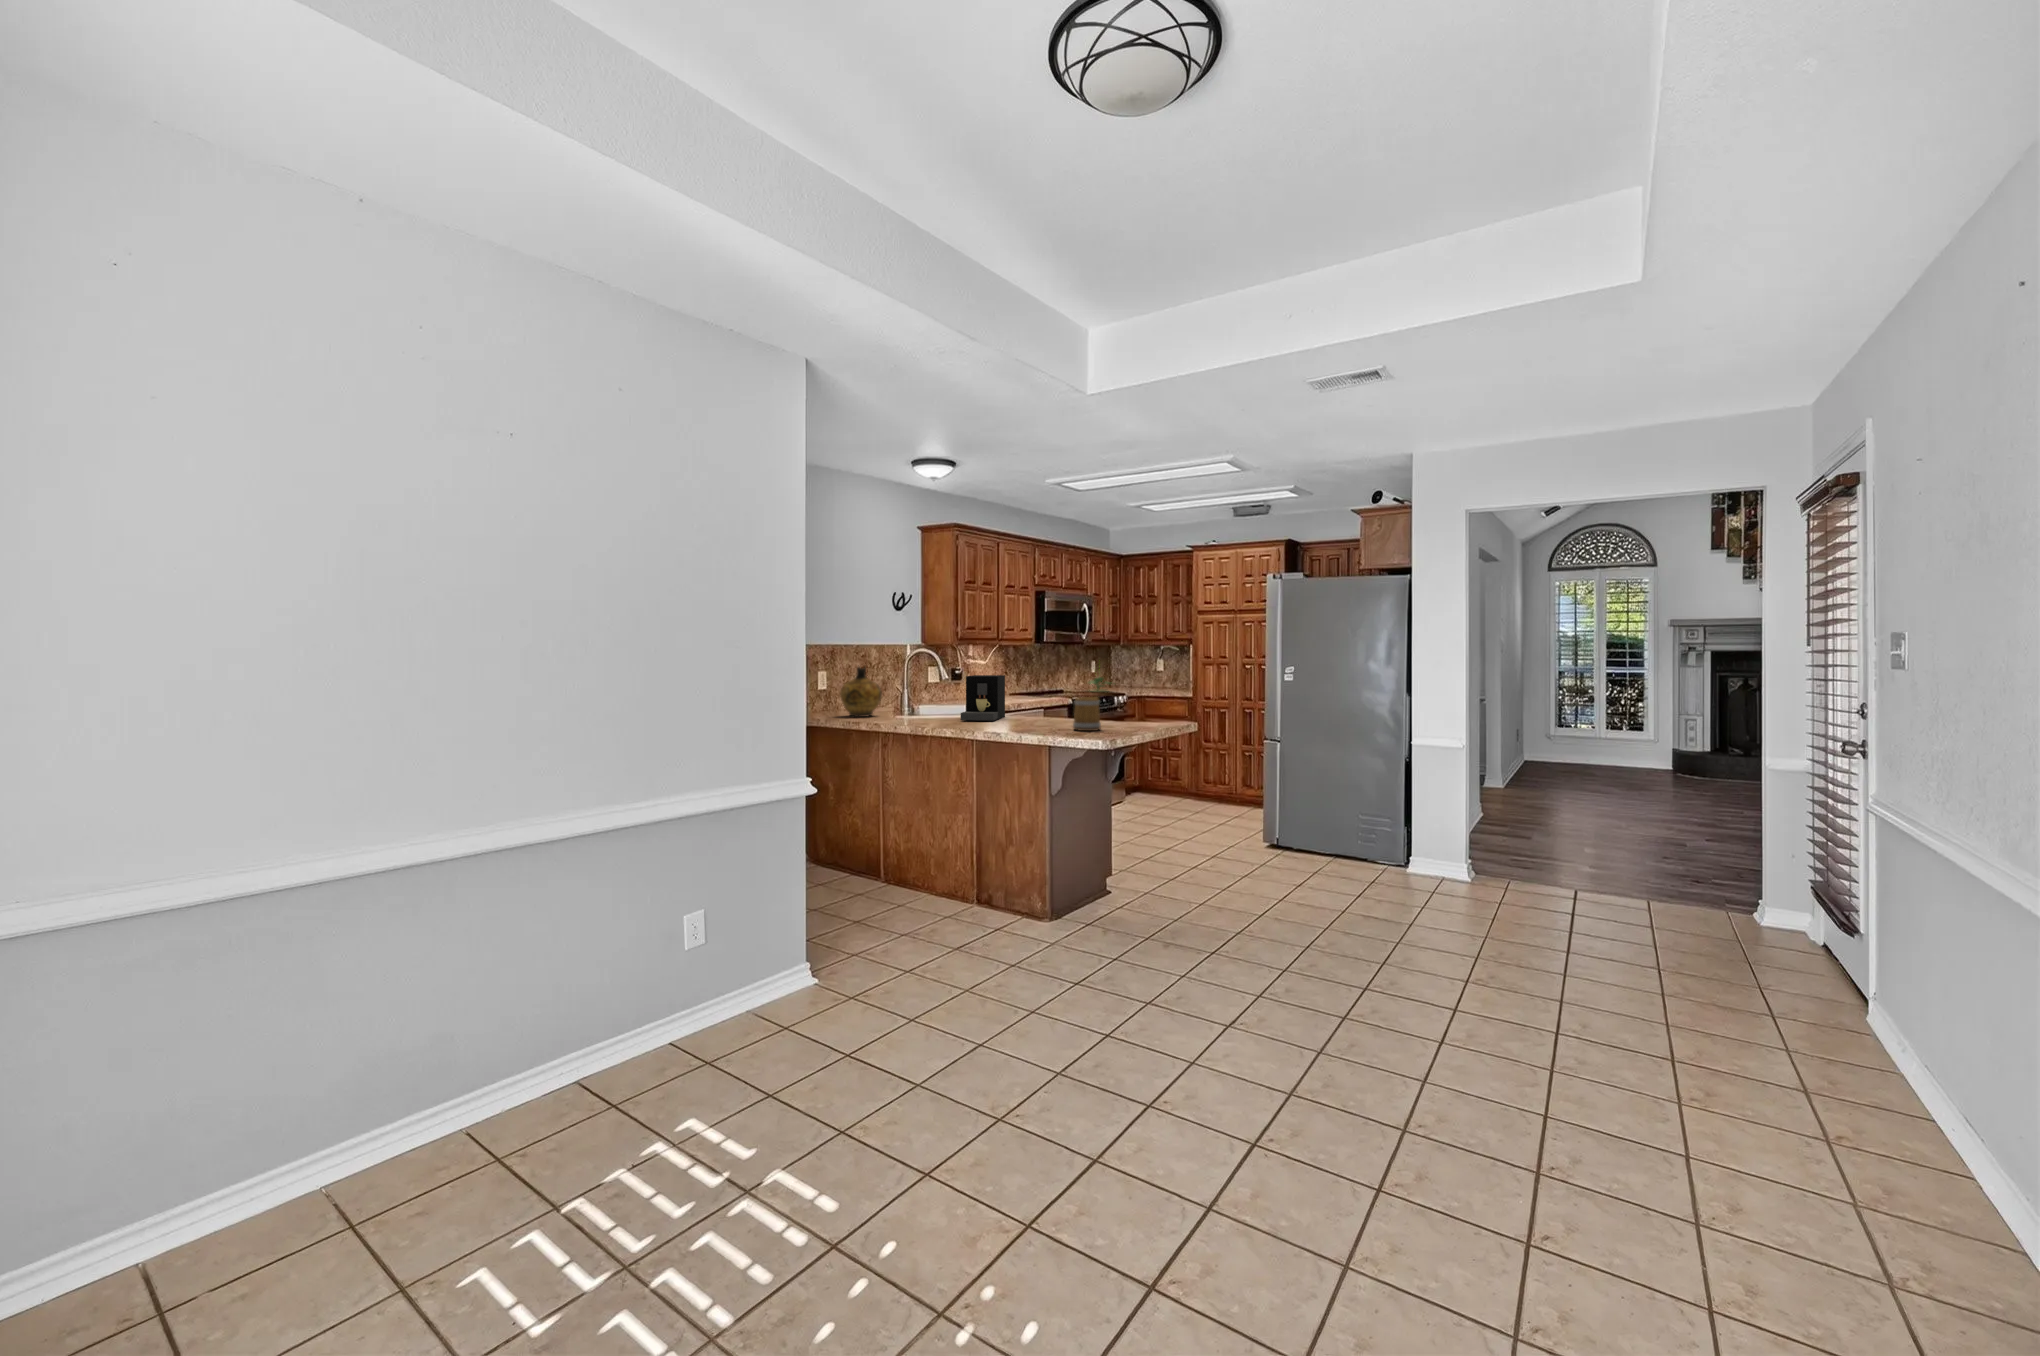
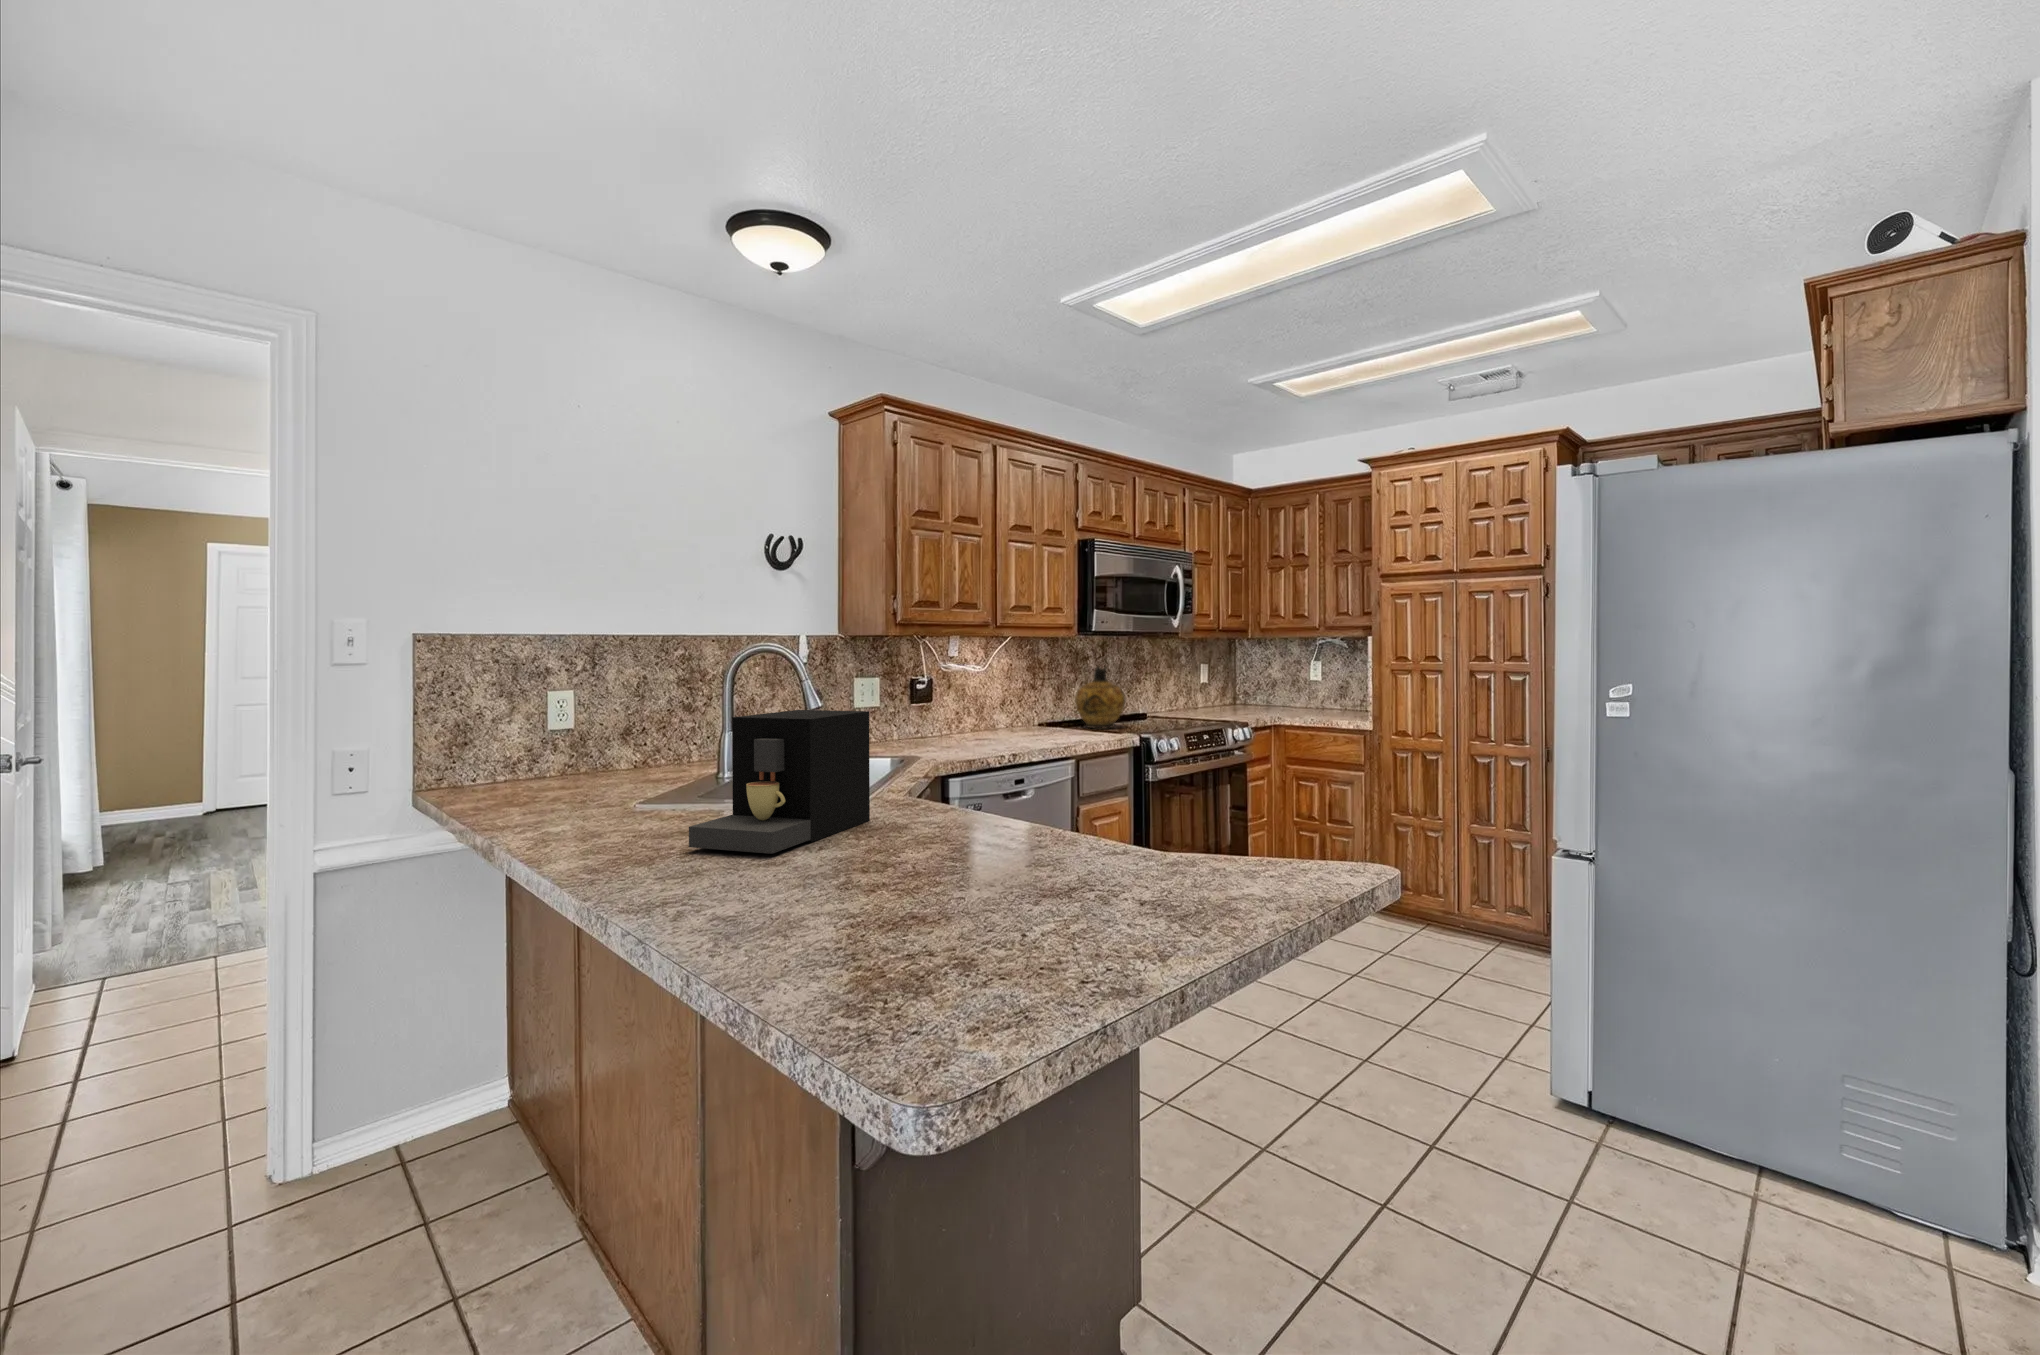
potted plant: present [1088,666,1111,692] -> none [1171,662,1236,717]
ceramic jug: present [840,667,882,717] -> present [1075,666,1126,728]
mug: present [1073,697,1101,731] -> none [884,830,1001,993]

